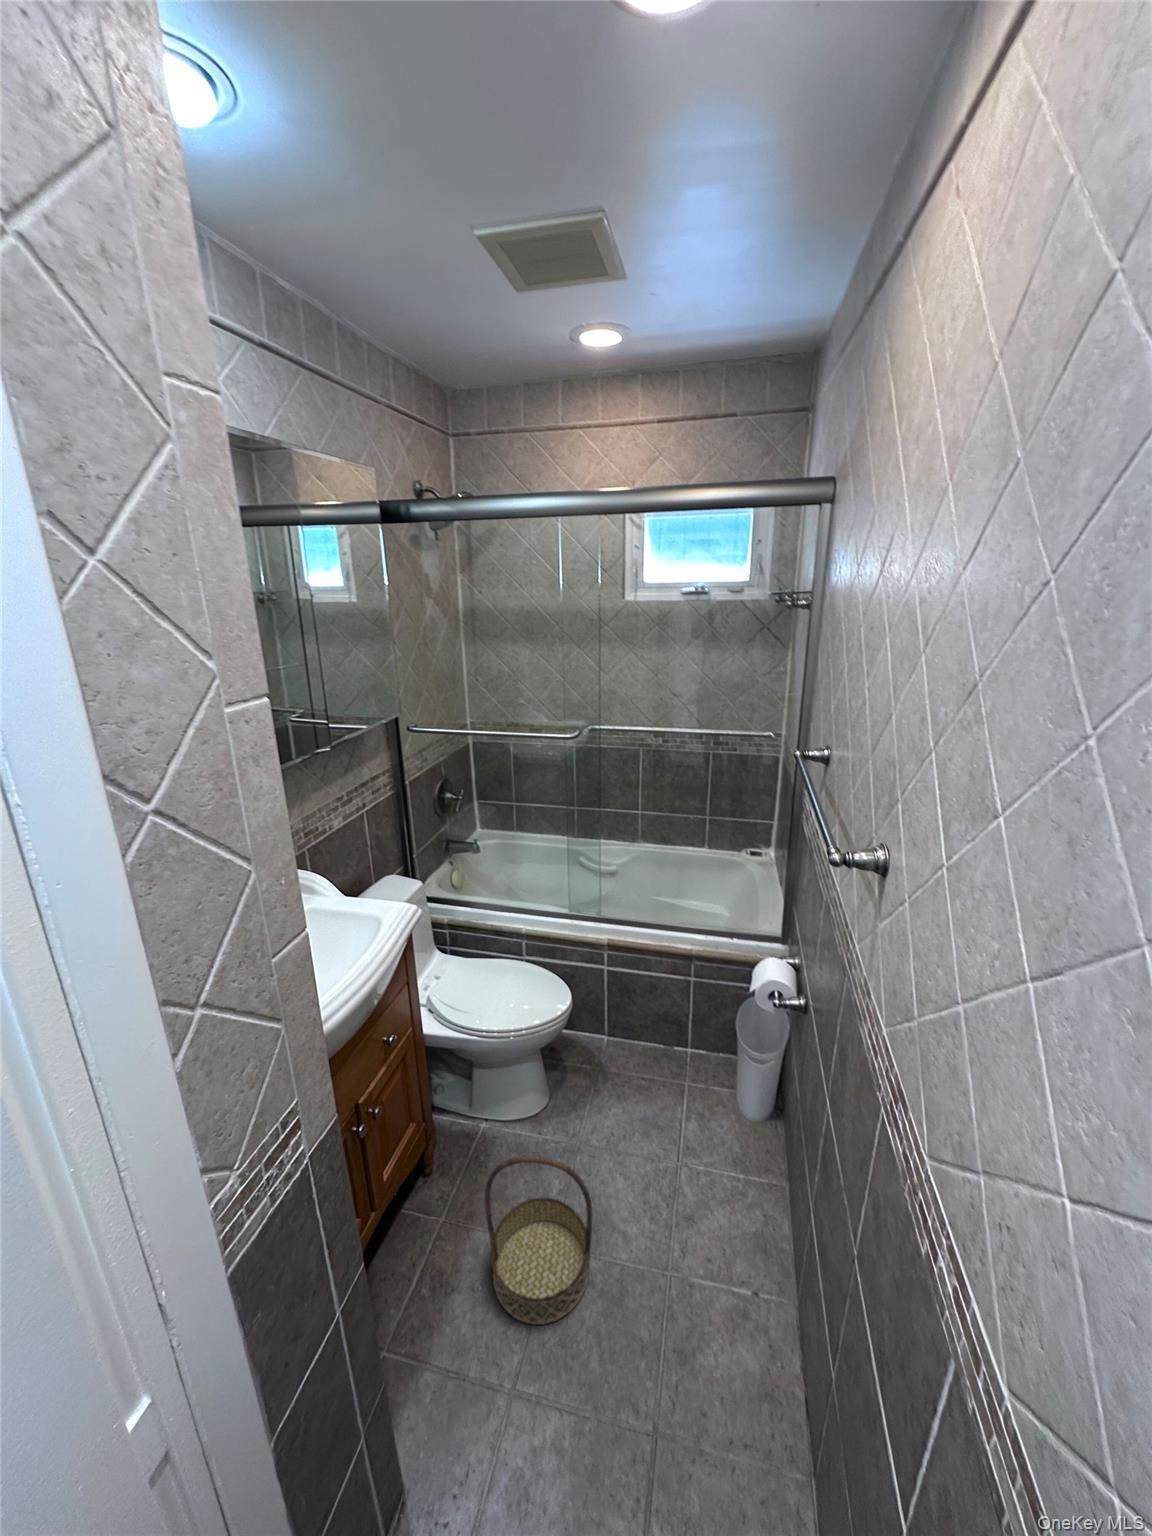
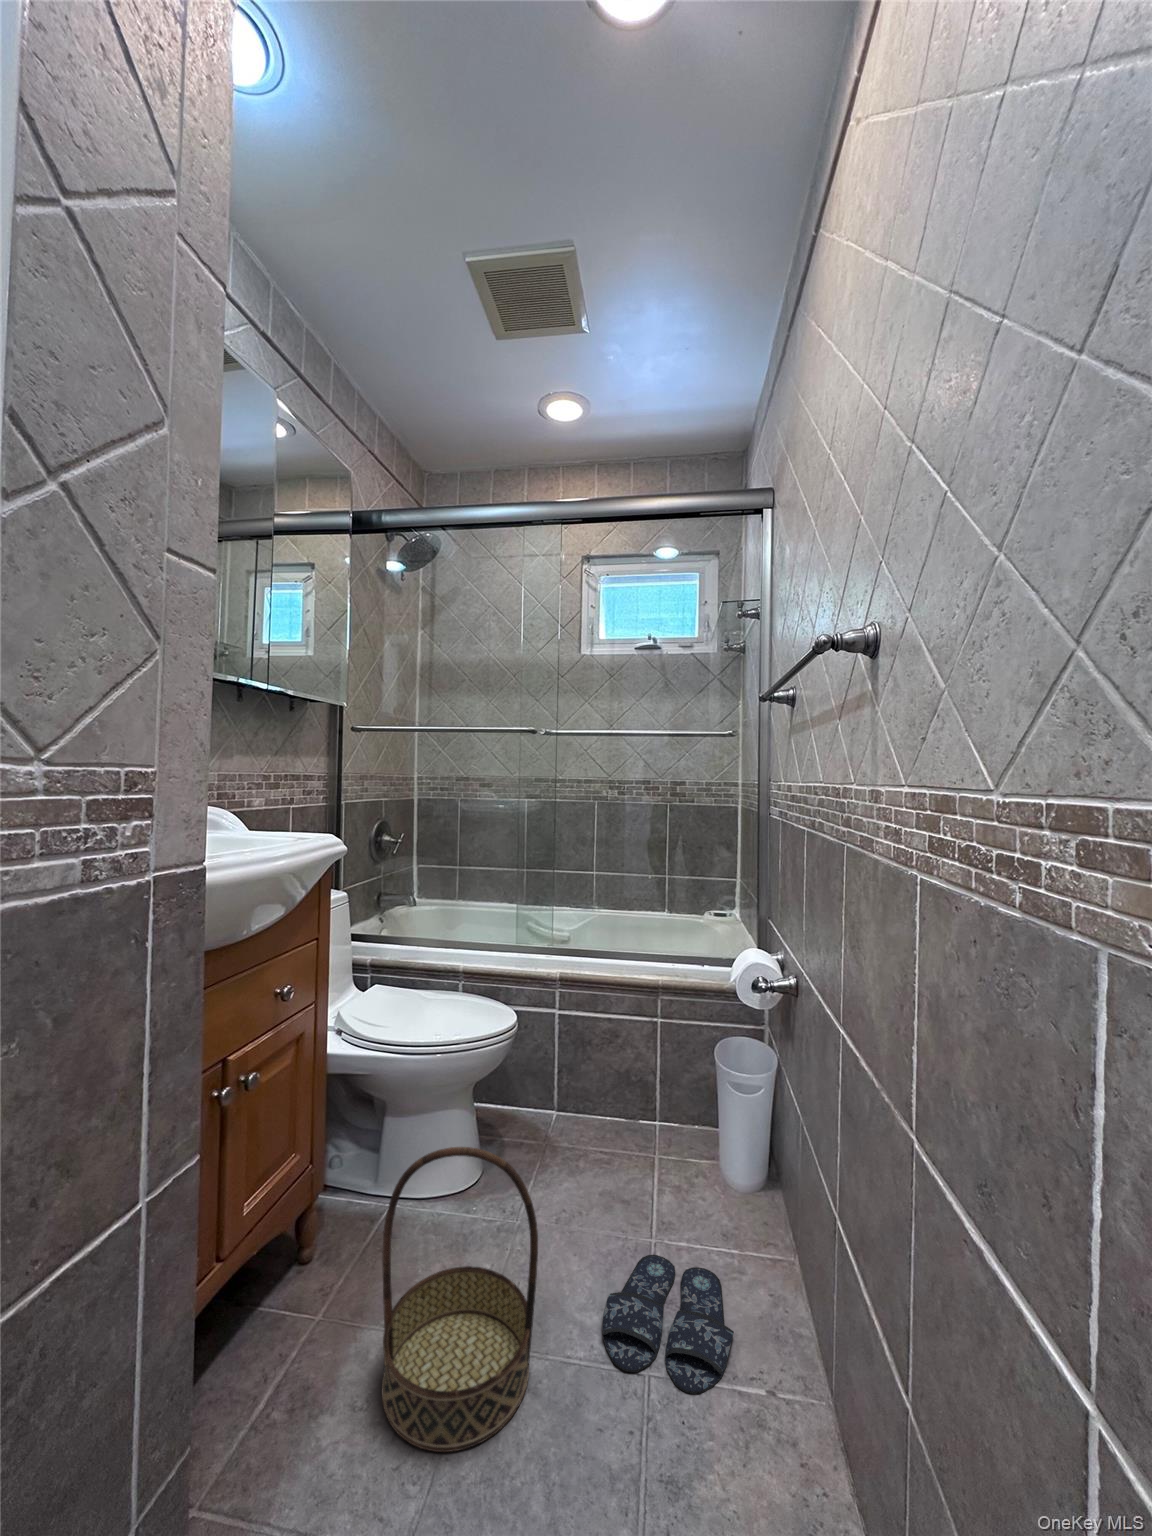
slippers: none [640,1178,732,1293] -> present [603,1255,734,1394]

